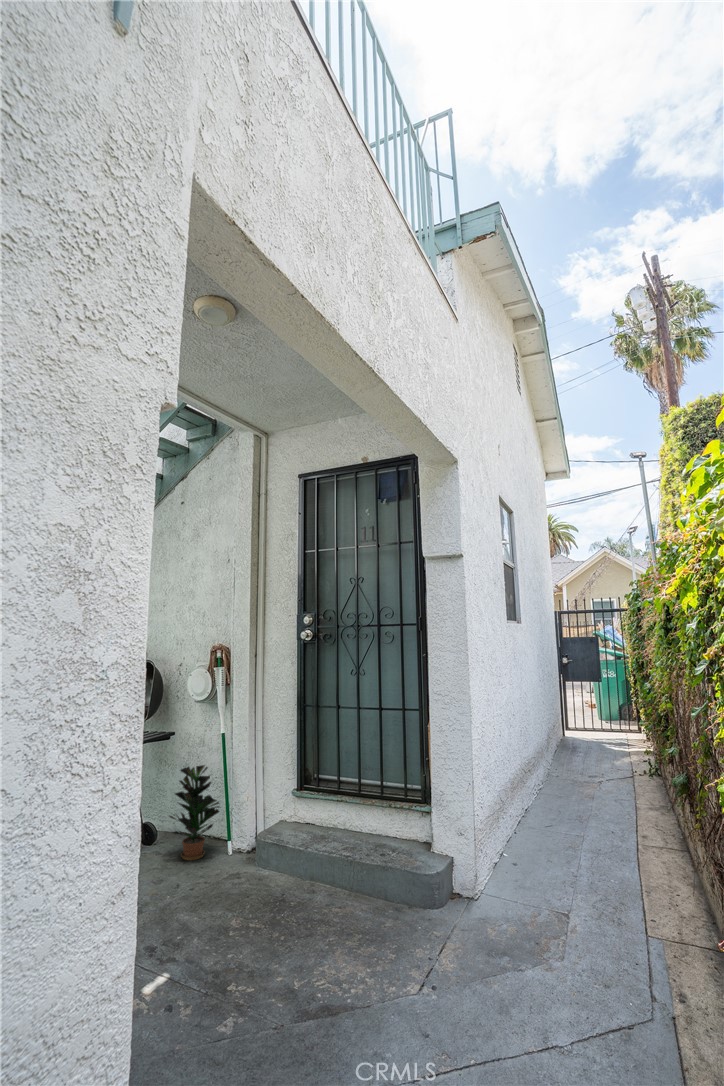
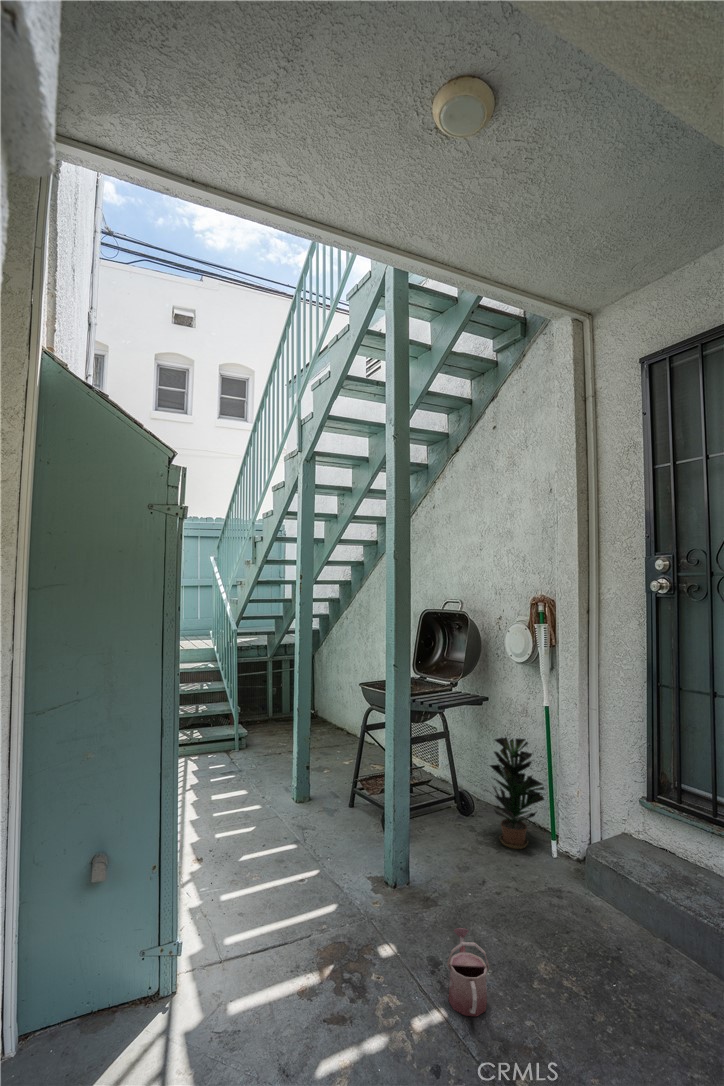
watering can: none [172,916,206,977] -> present [447,928,490,1016]

